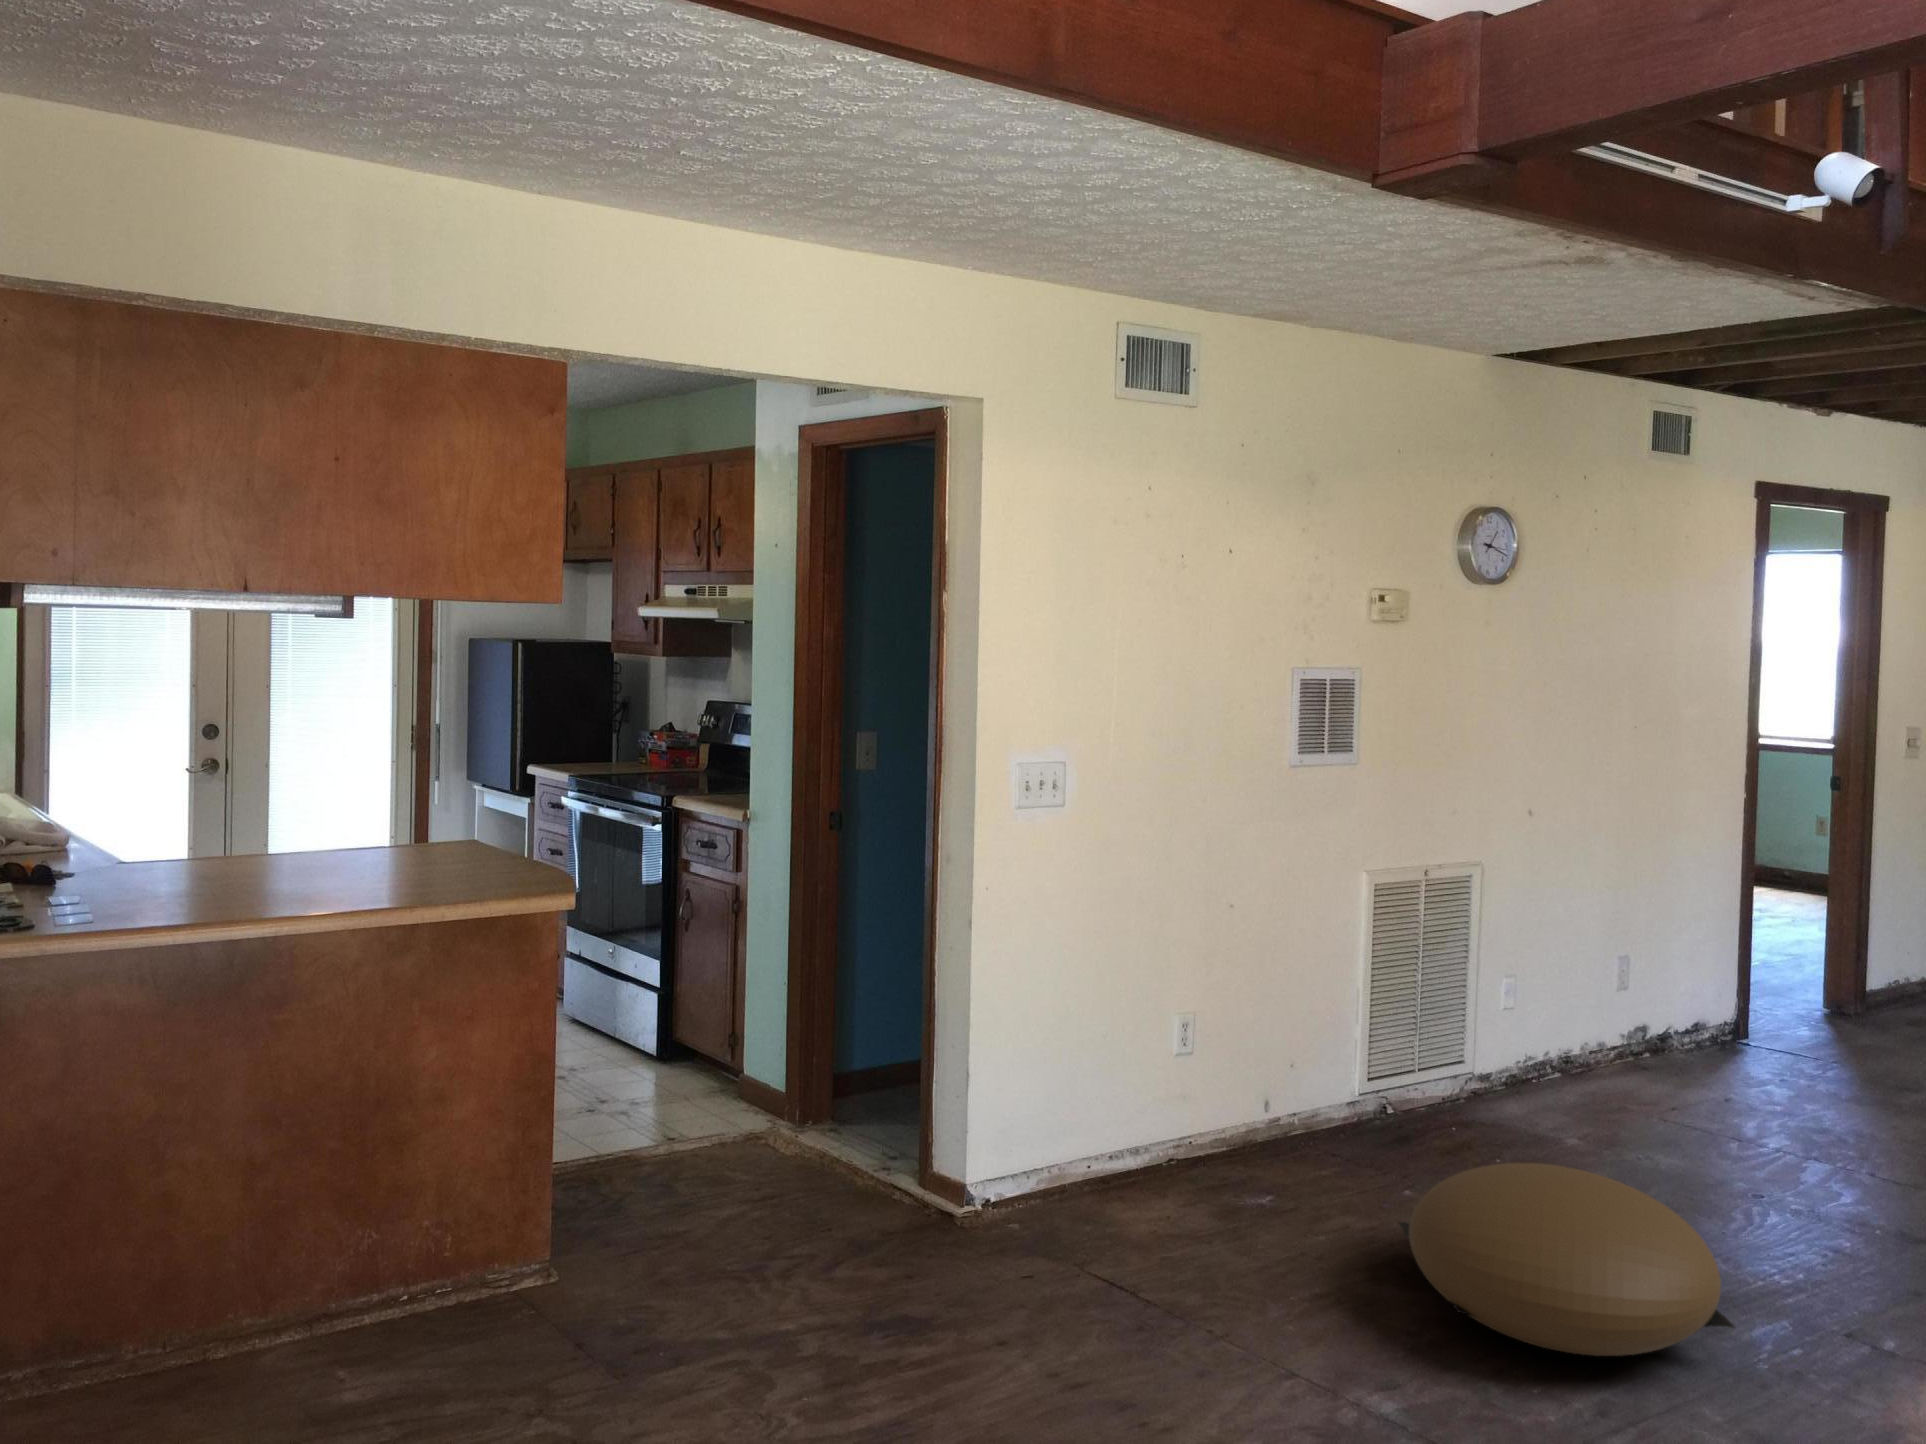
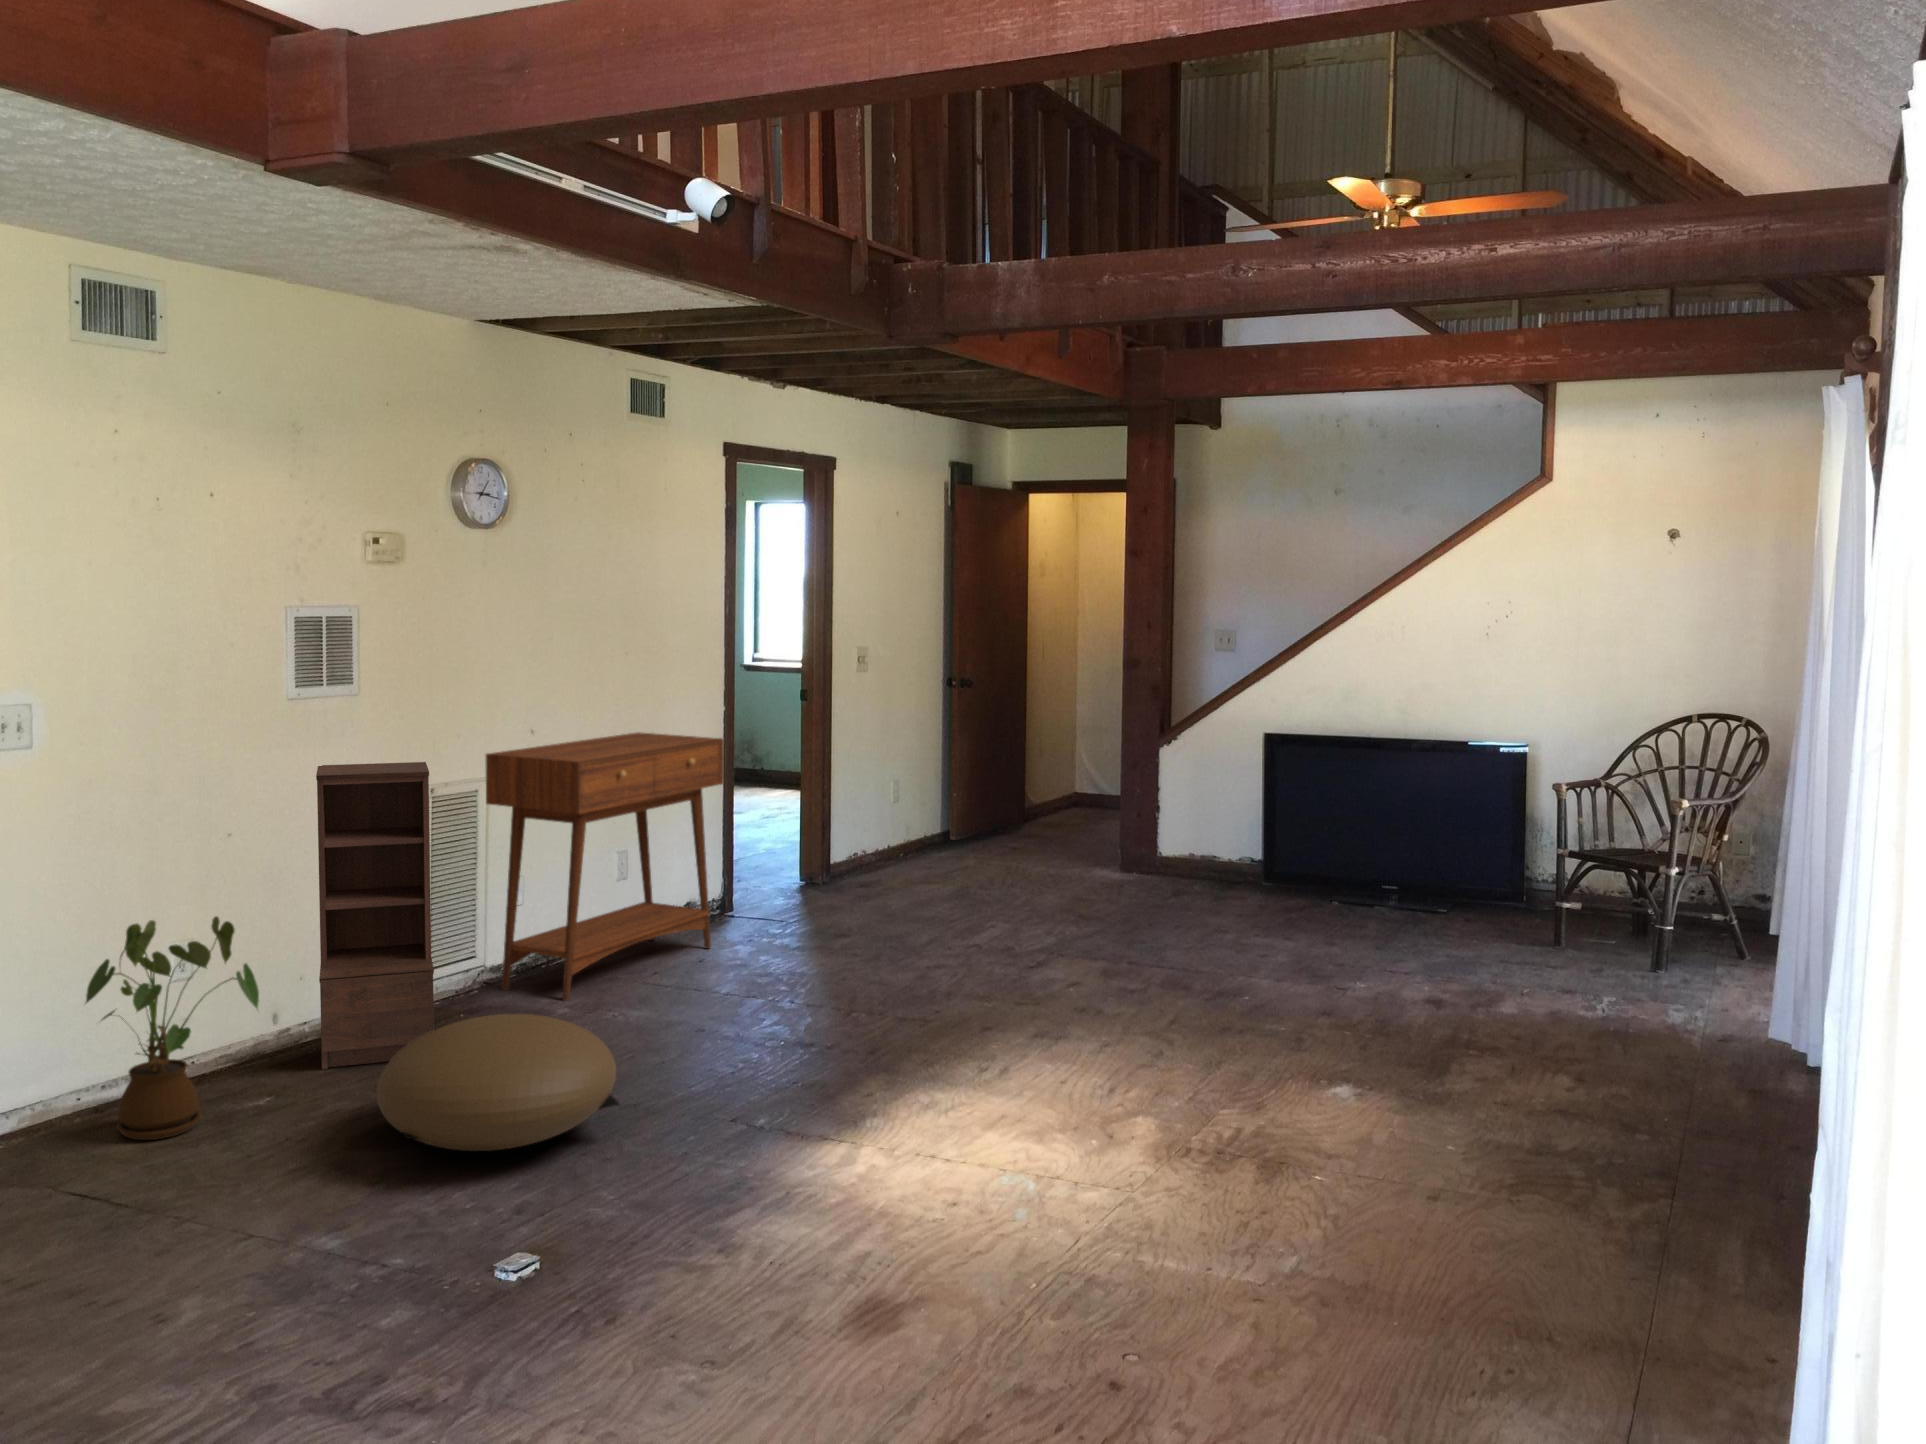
console table: none [1482,820,1771,1134] -> present [486,732,724,1001]
bookshelf: none [1310,839,1446,1186] -> present [316,762,434,1070]
house plant: none [1105,992,1275,1232] -> present [86,916,259,1140]

